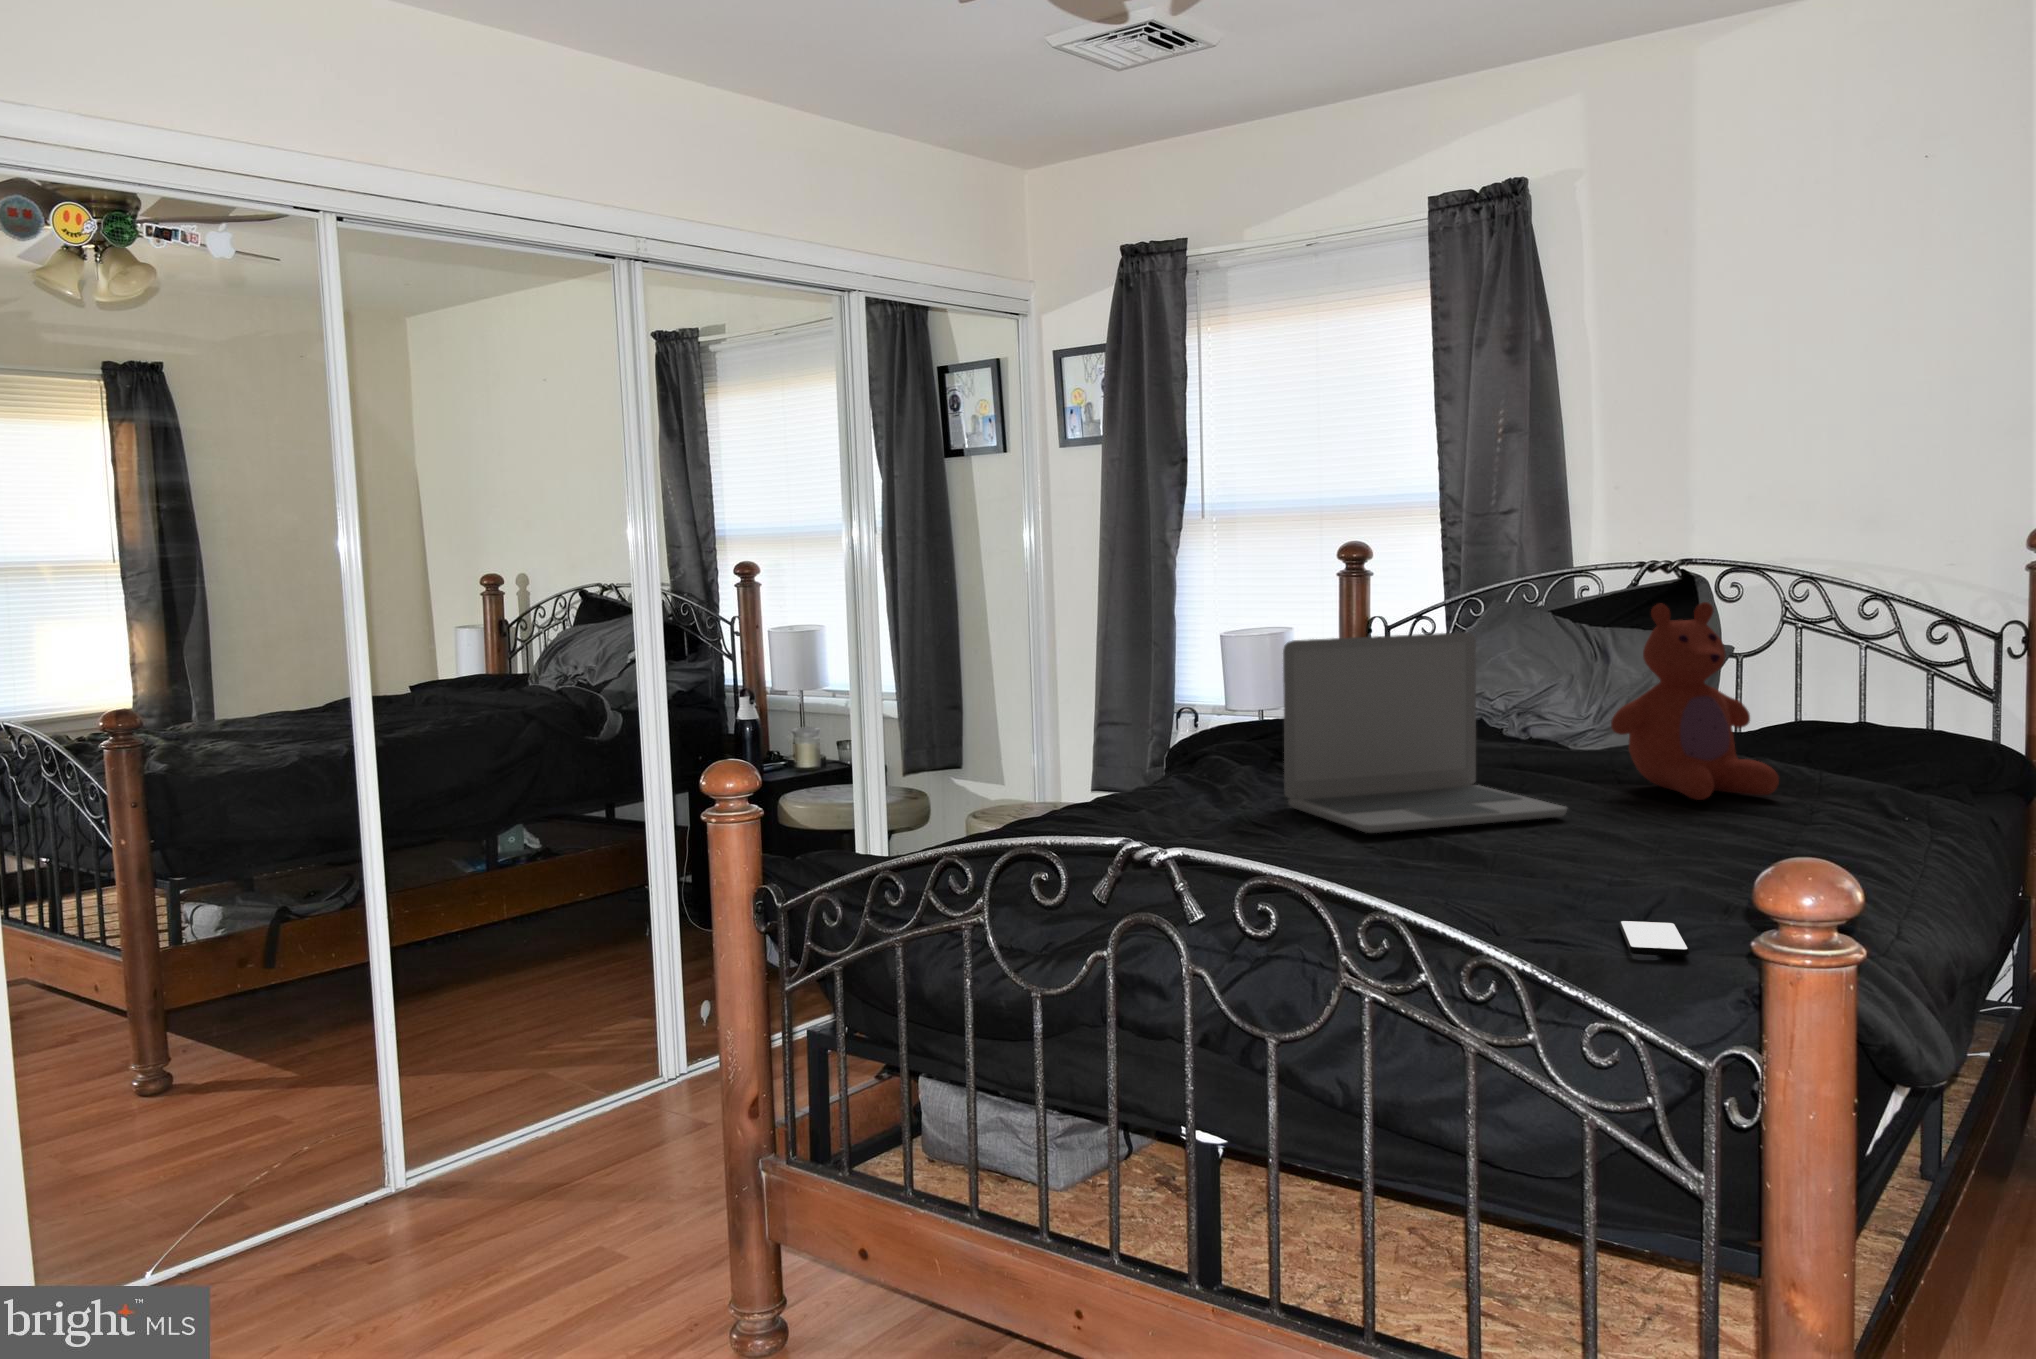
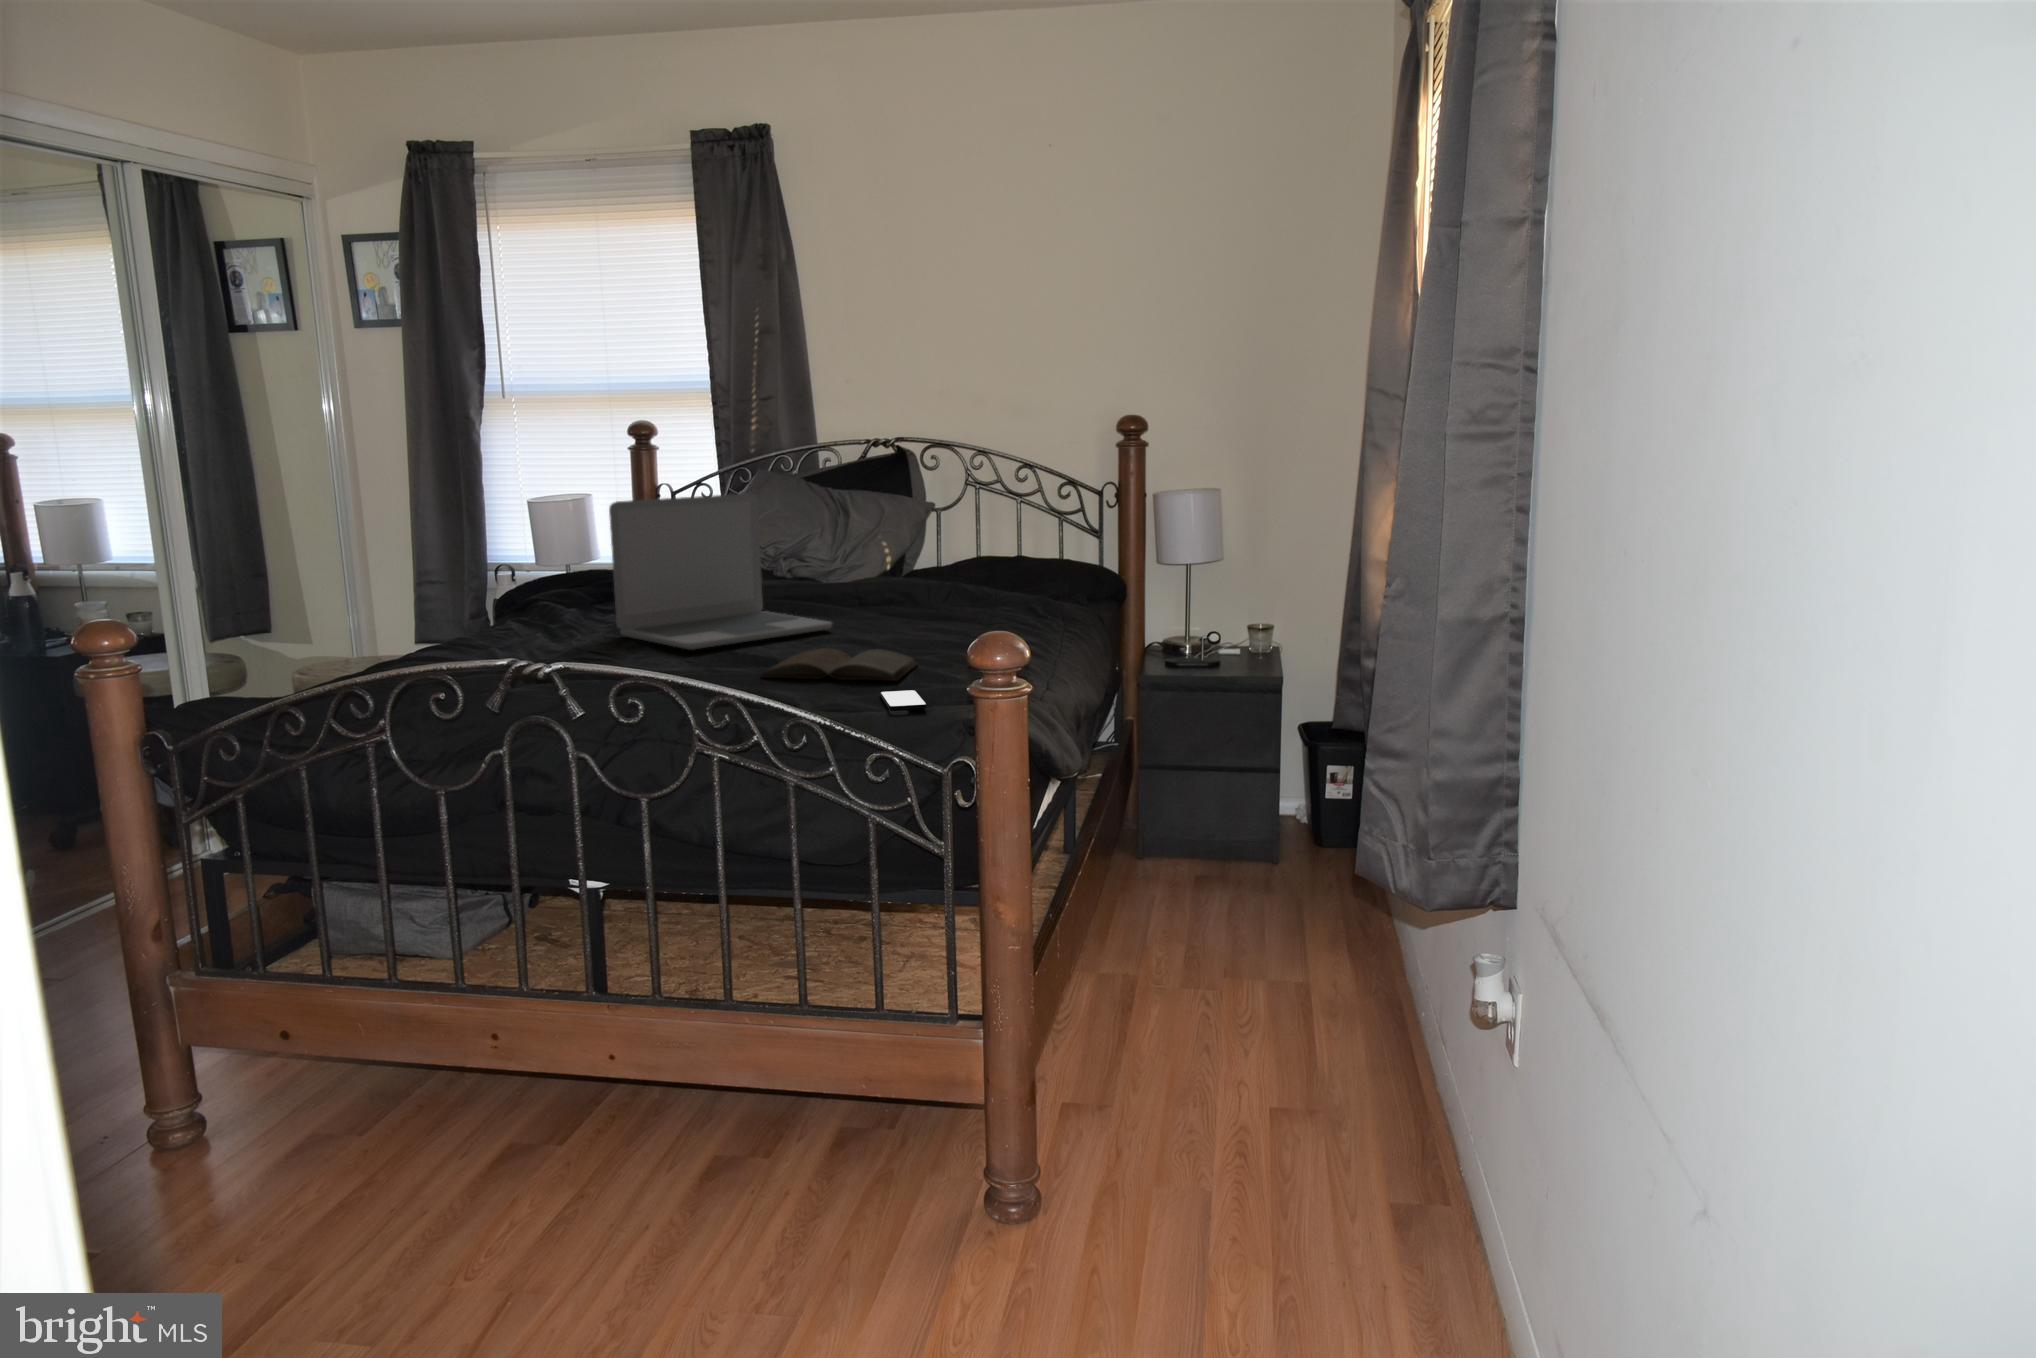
teddy bear: present [1611,602,1779,800] -> none [858,469,971,612]
book: none [1452,846,1686,905] -> present [761,648,917,681]

